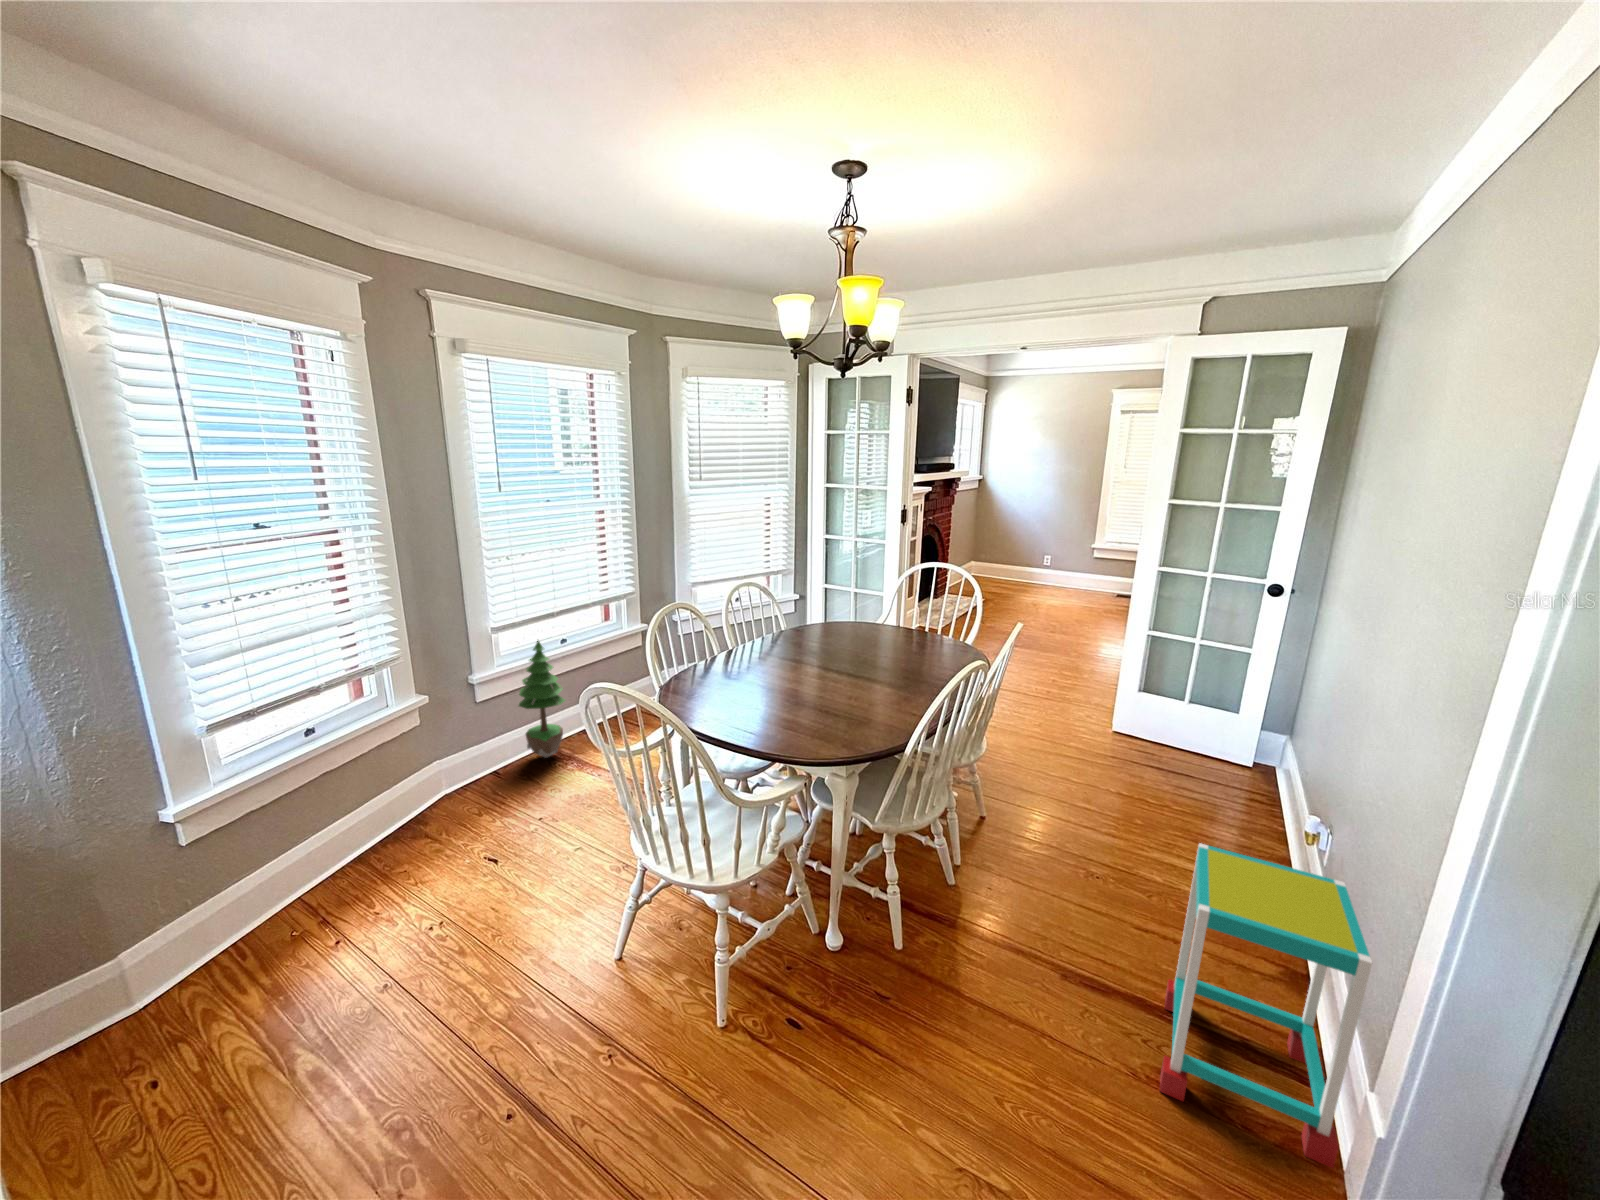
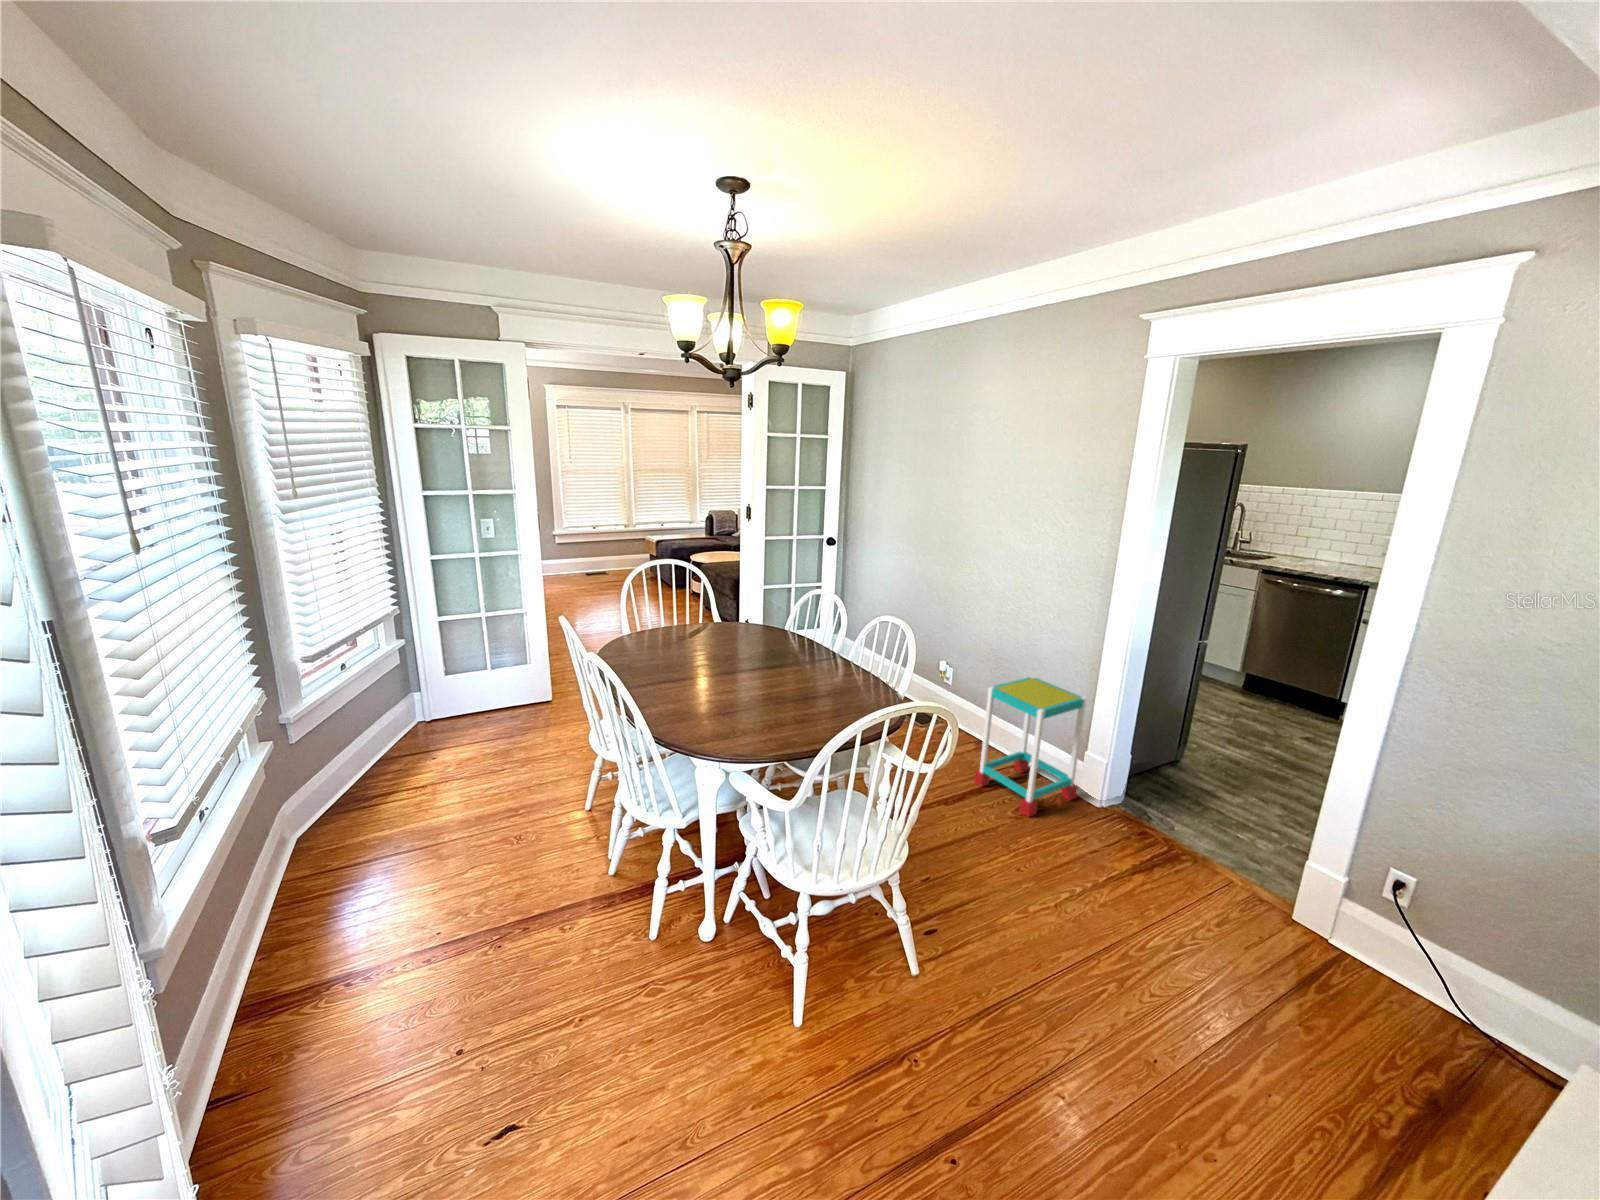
potted tree: present [519,641,565,758] -> none [217,823,320,1017]

